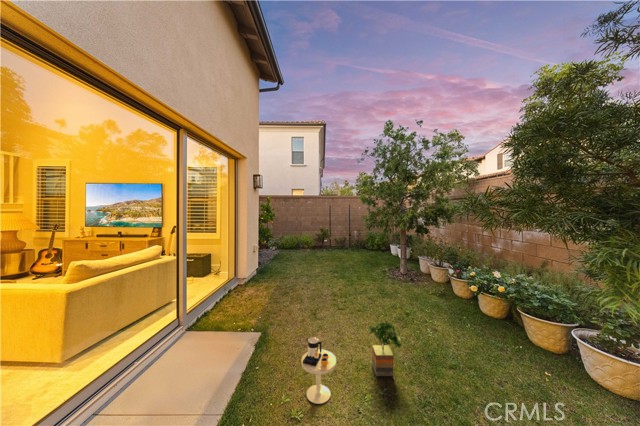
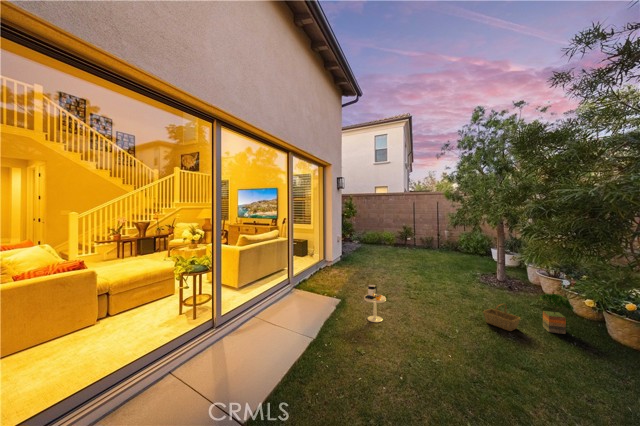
potted tree: present [368,323,401,376] -> present [540,293,574,334]
basket: none [452,338,498,379] -> present [483,304,521,331]

